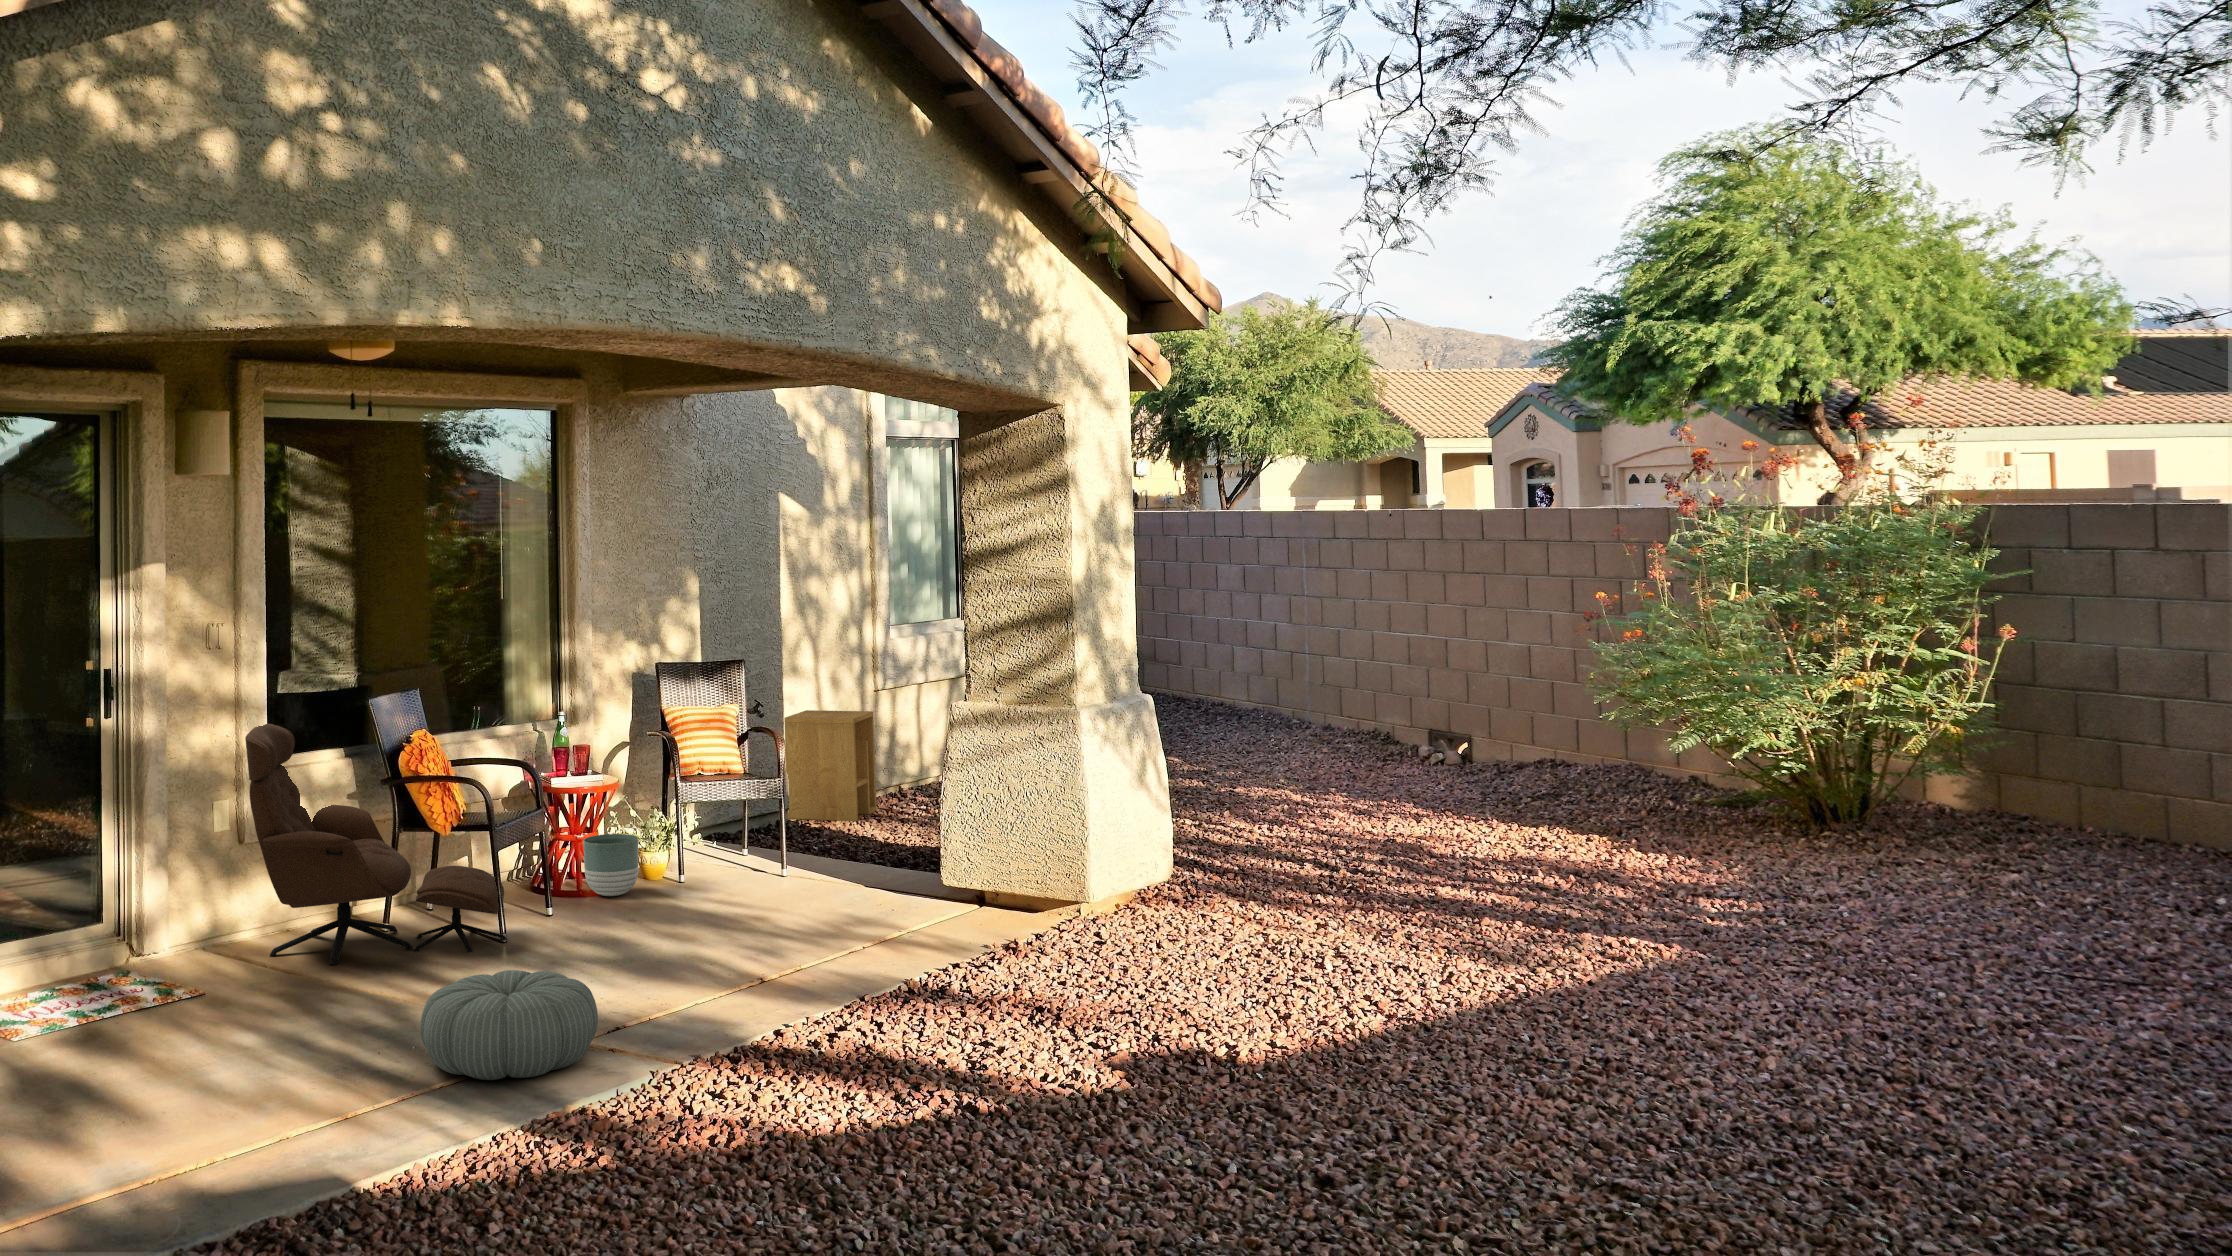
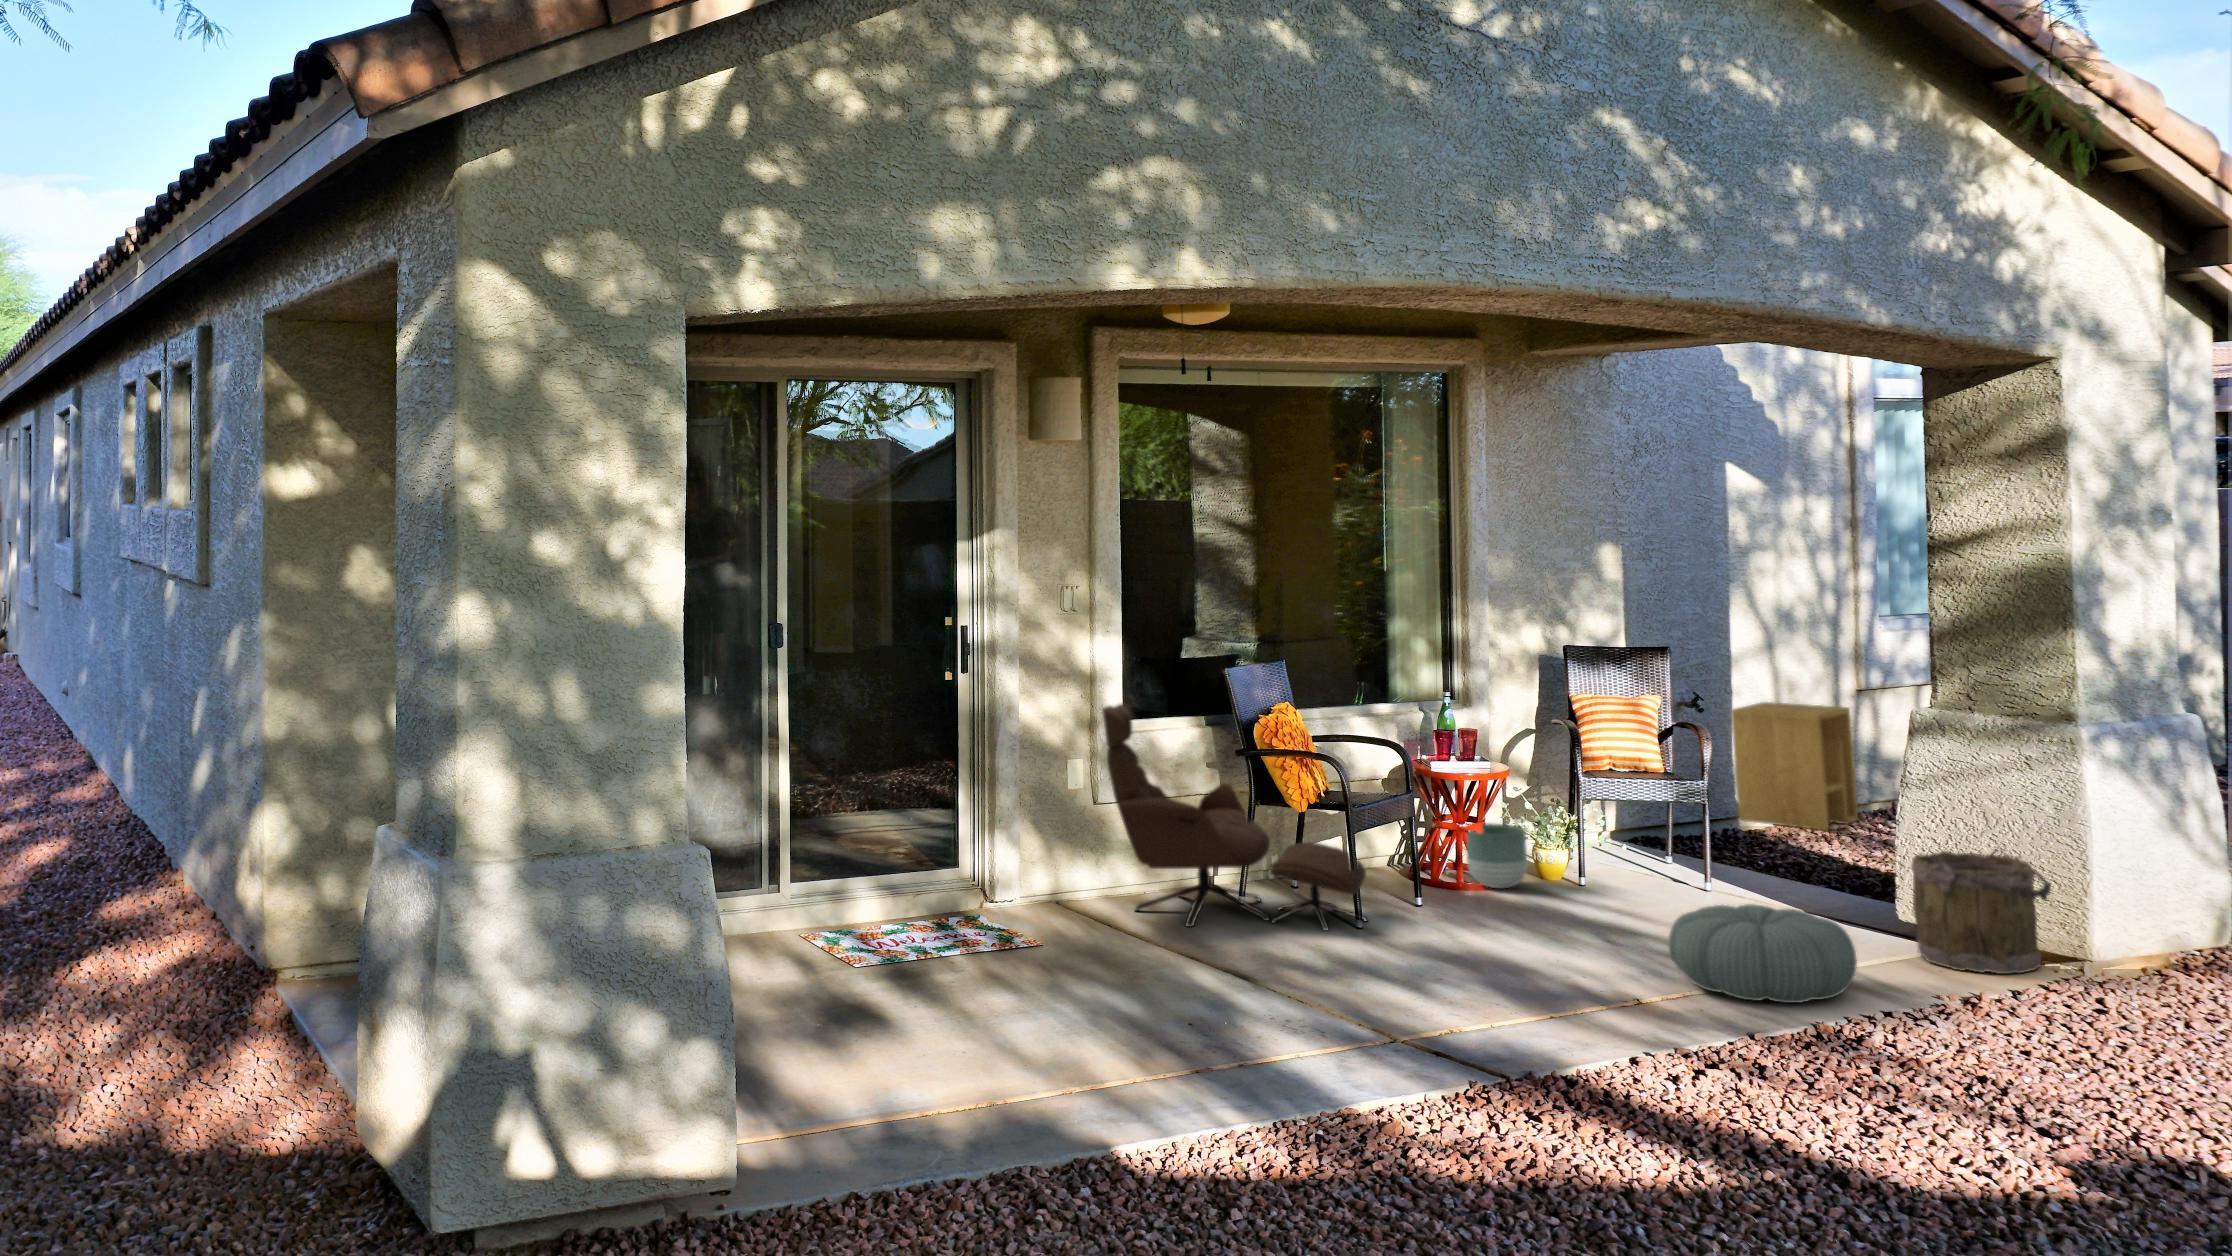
bucket: none [957,818,1056,924] -> present [1911,850,2051,974]
pouf: present [420,970,598,1080] -> present [1669,904,1857,1003]

